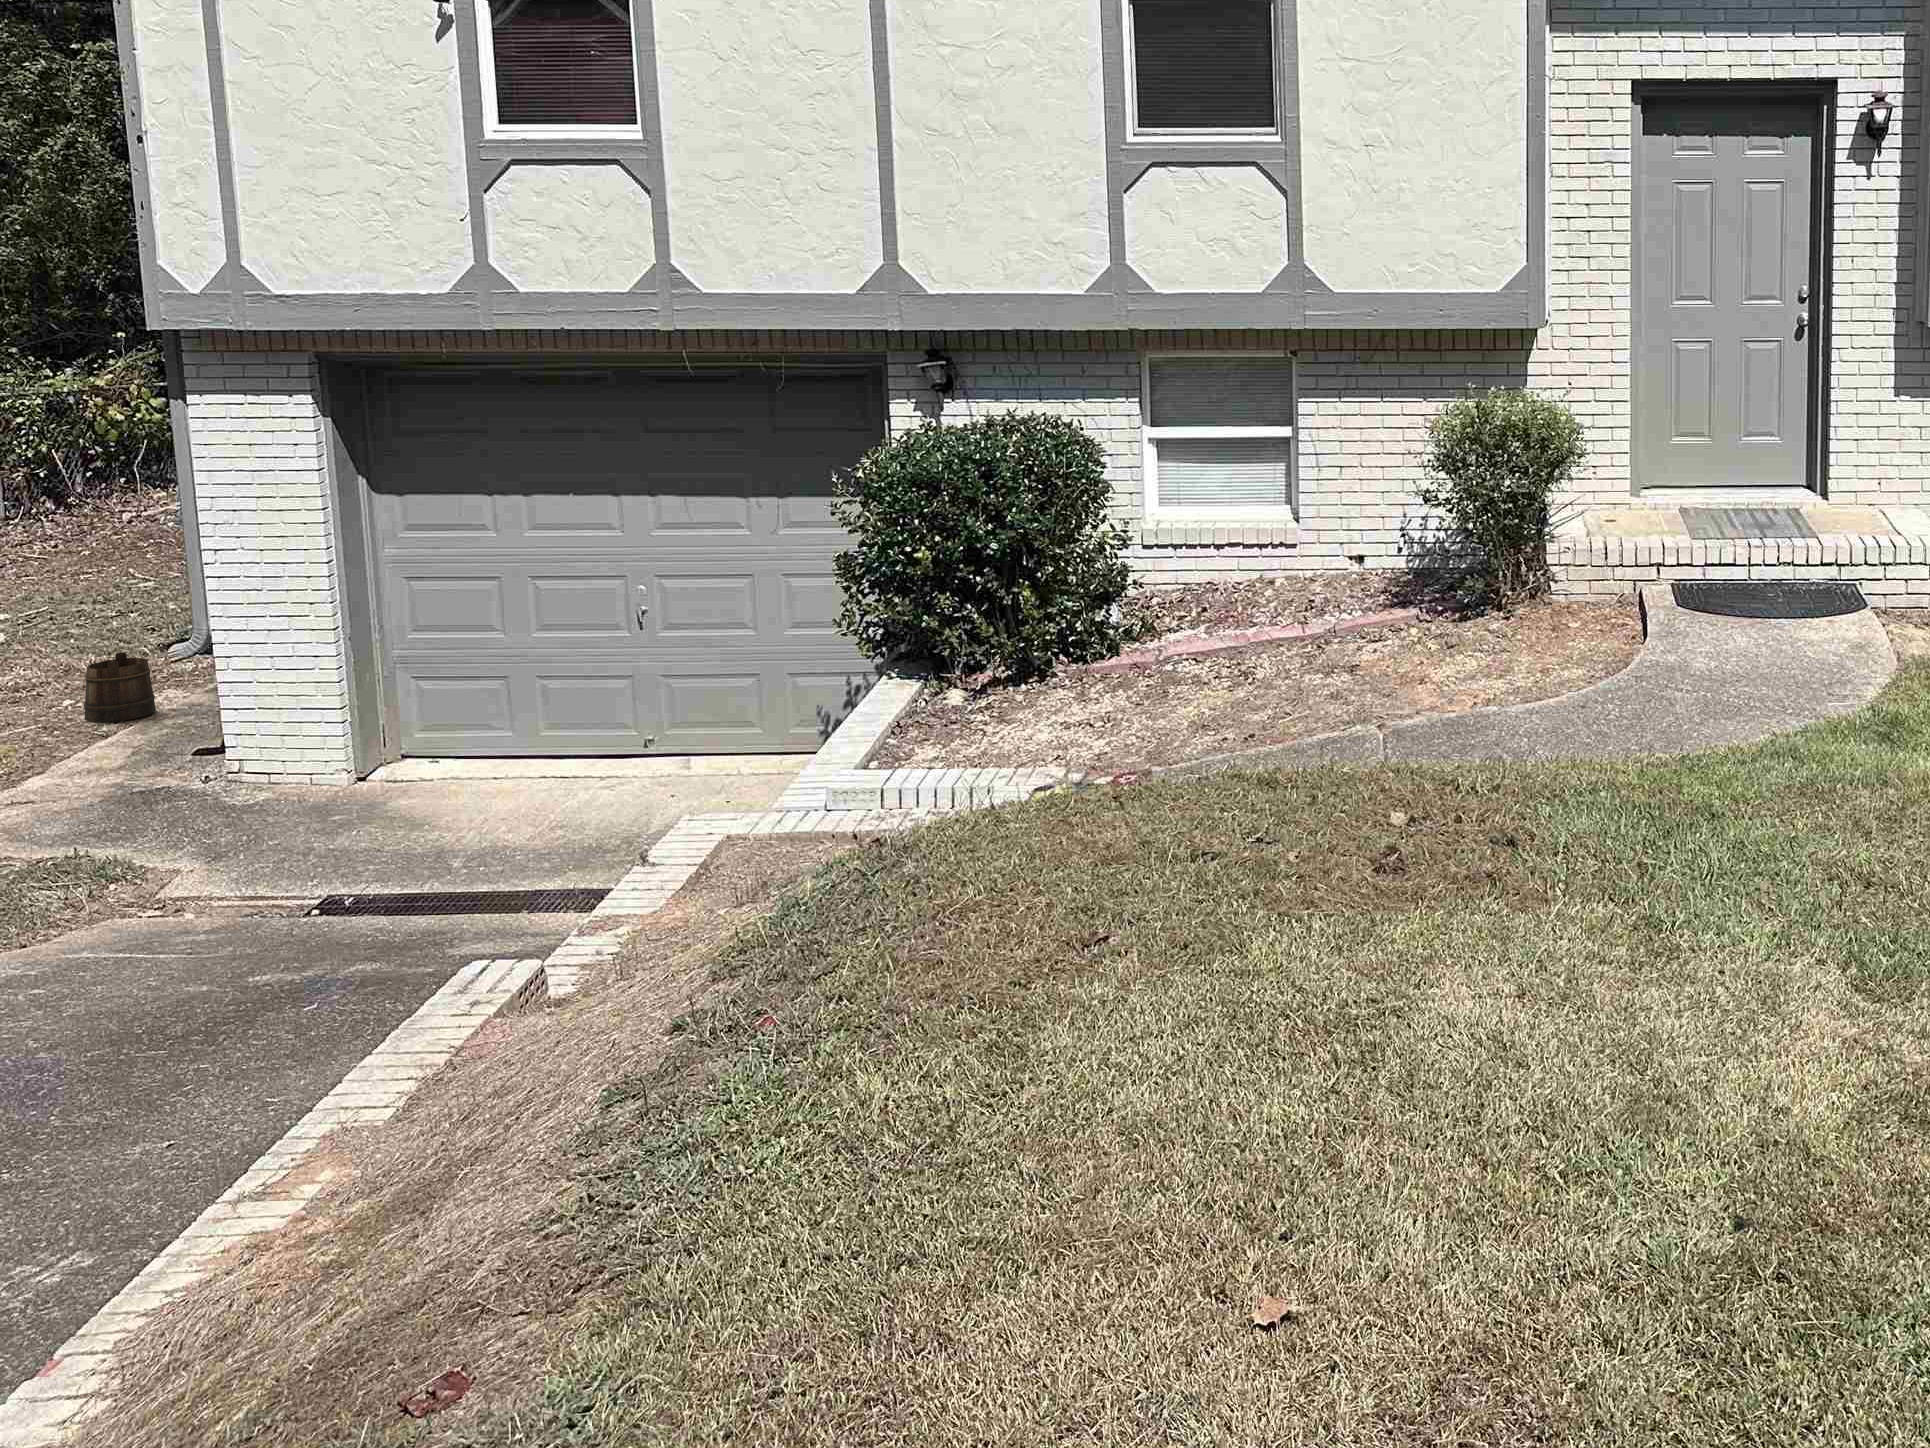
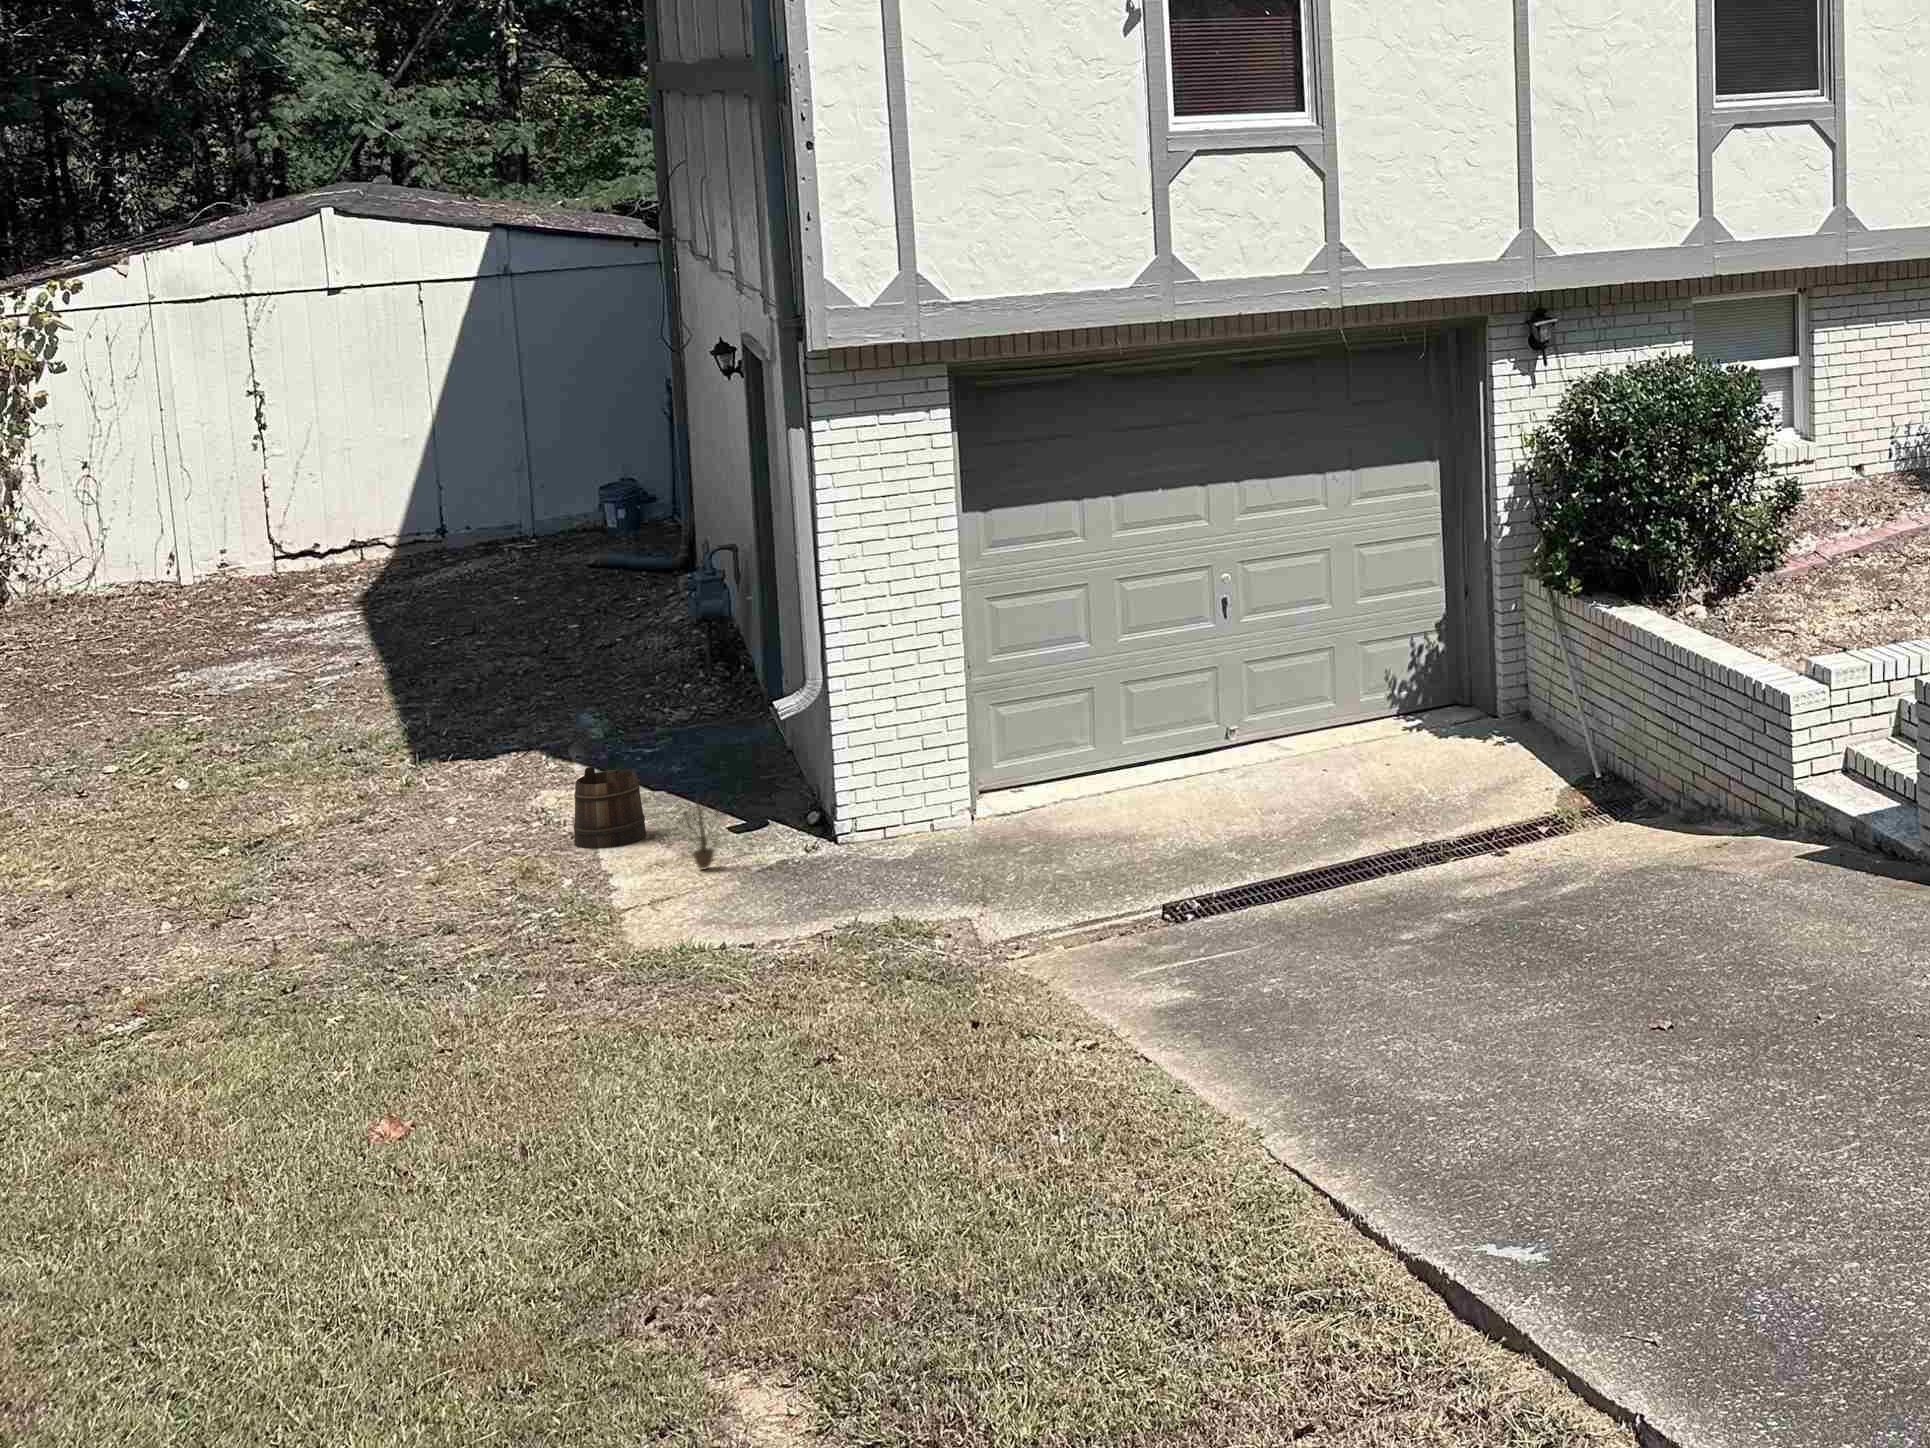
decorative plant: none [30,695,71,760] -> present [672,798,722,870]

